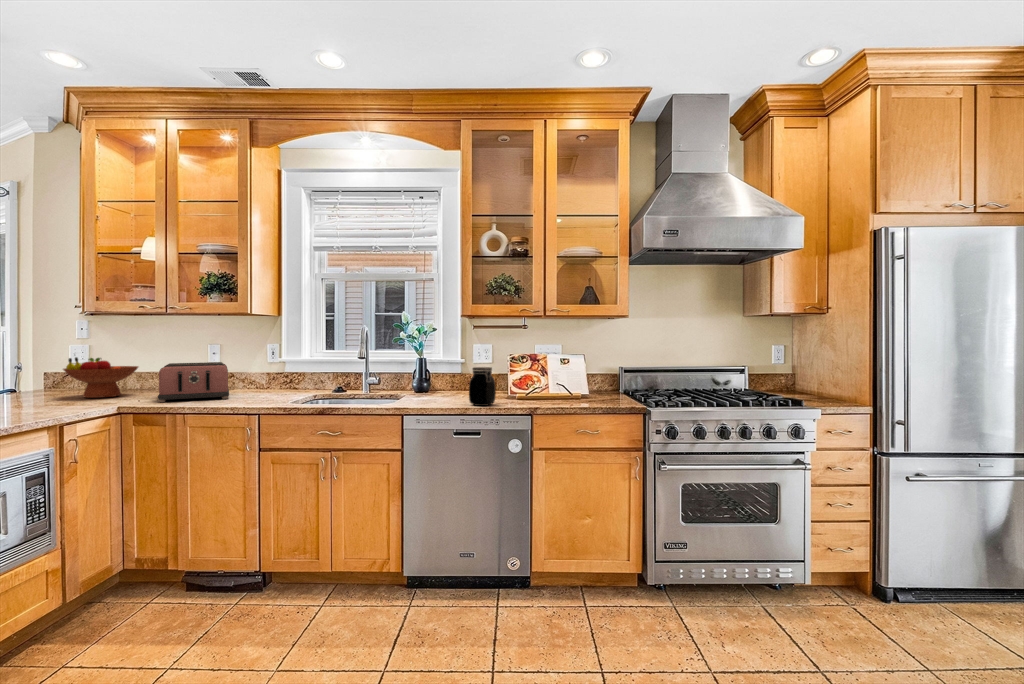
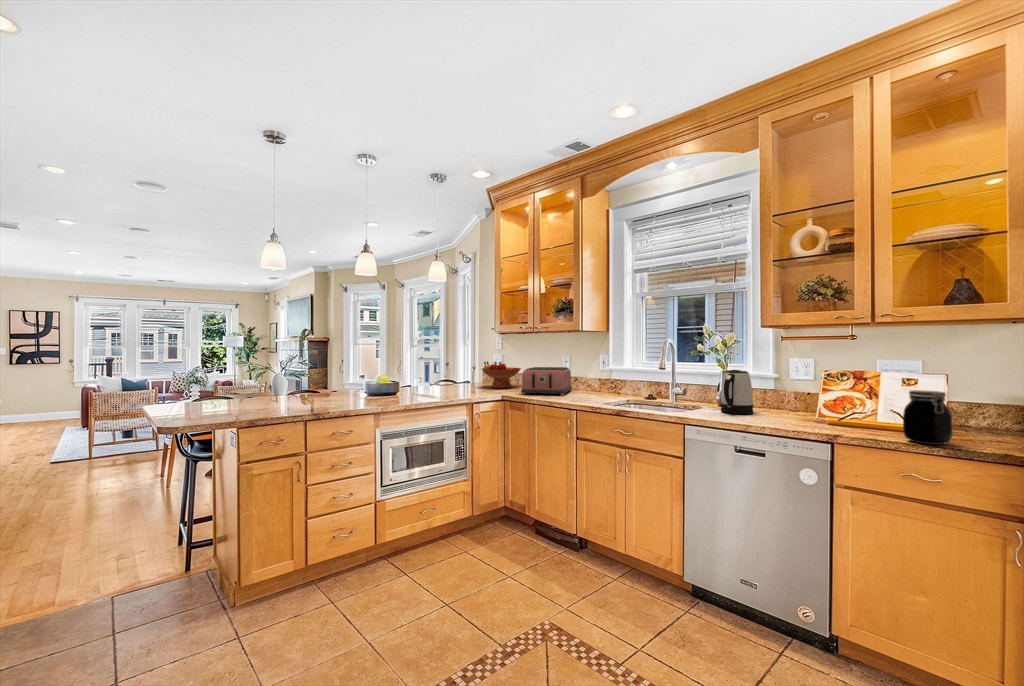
kettle: none [426,357,454,399] -> present [721,370,753,414]
jar: present [469,367,496,406] -> present [903,390,953,445]

